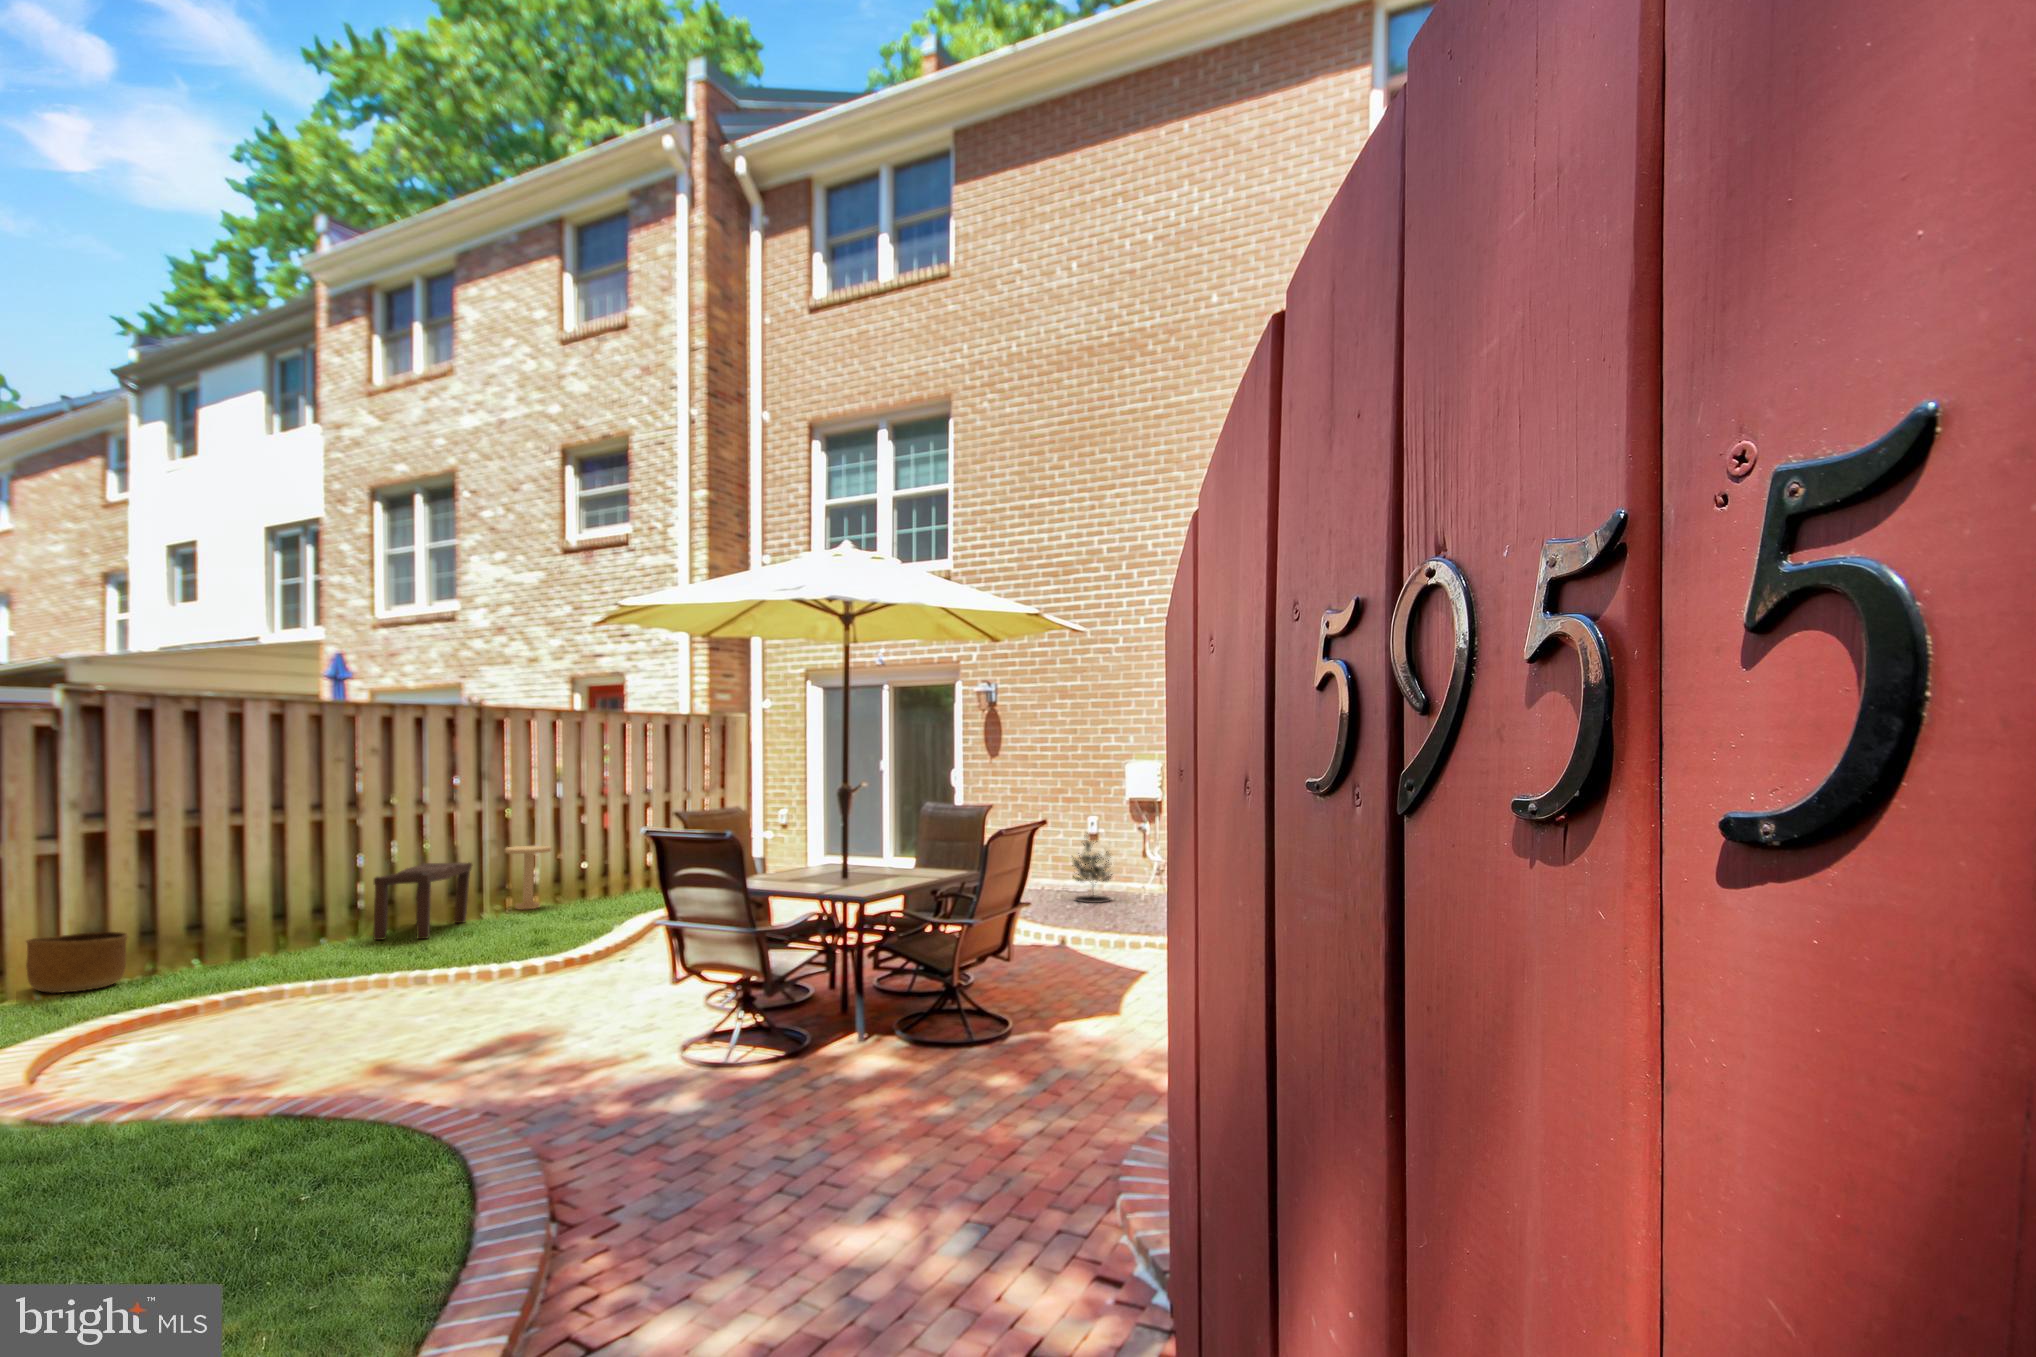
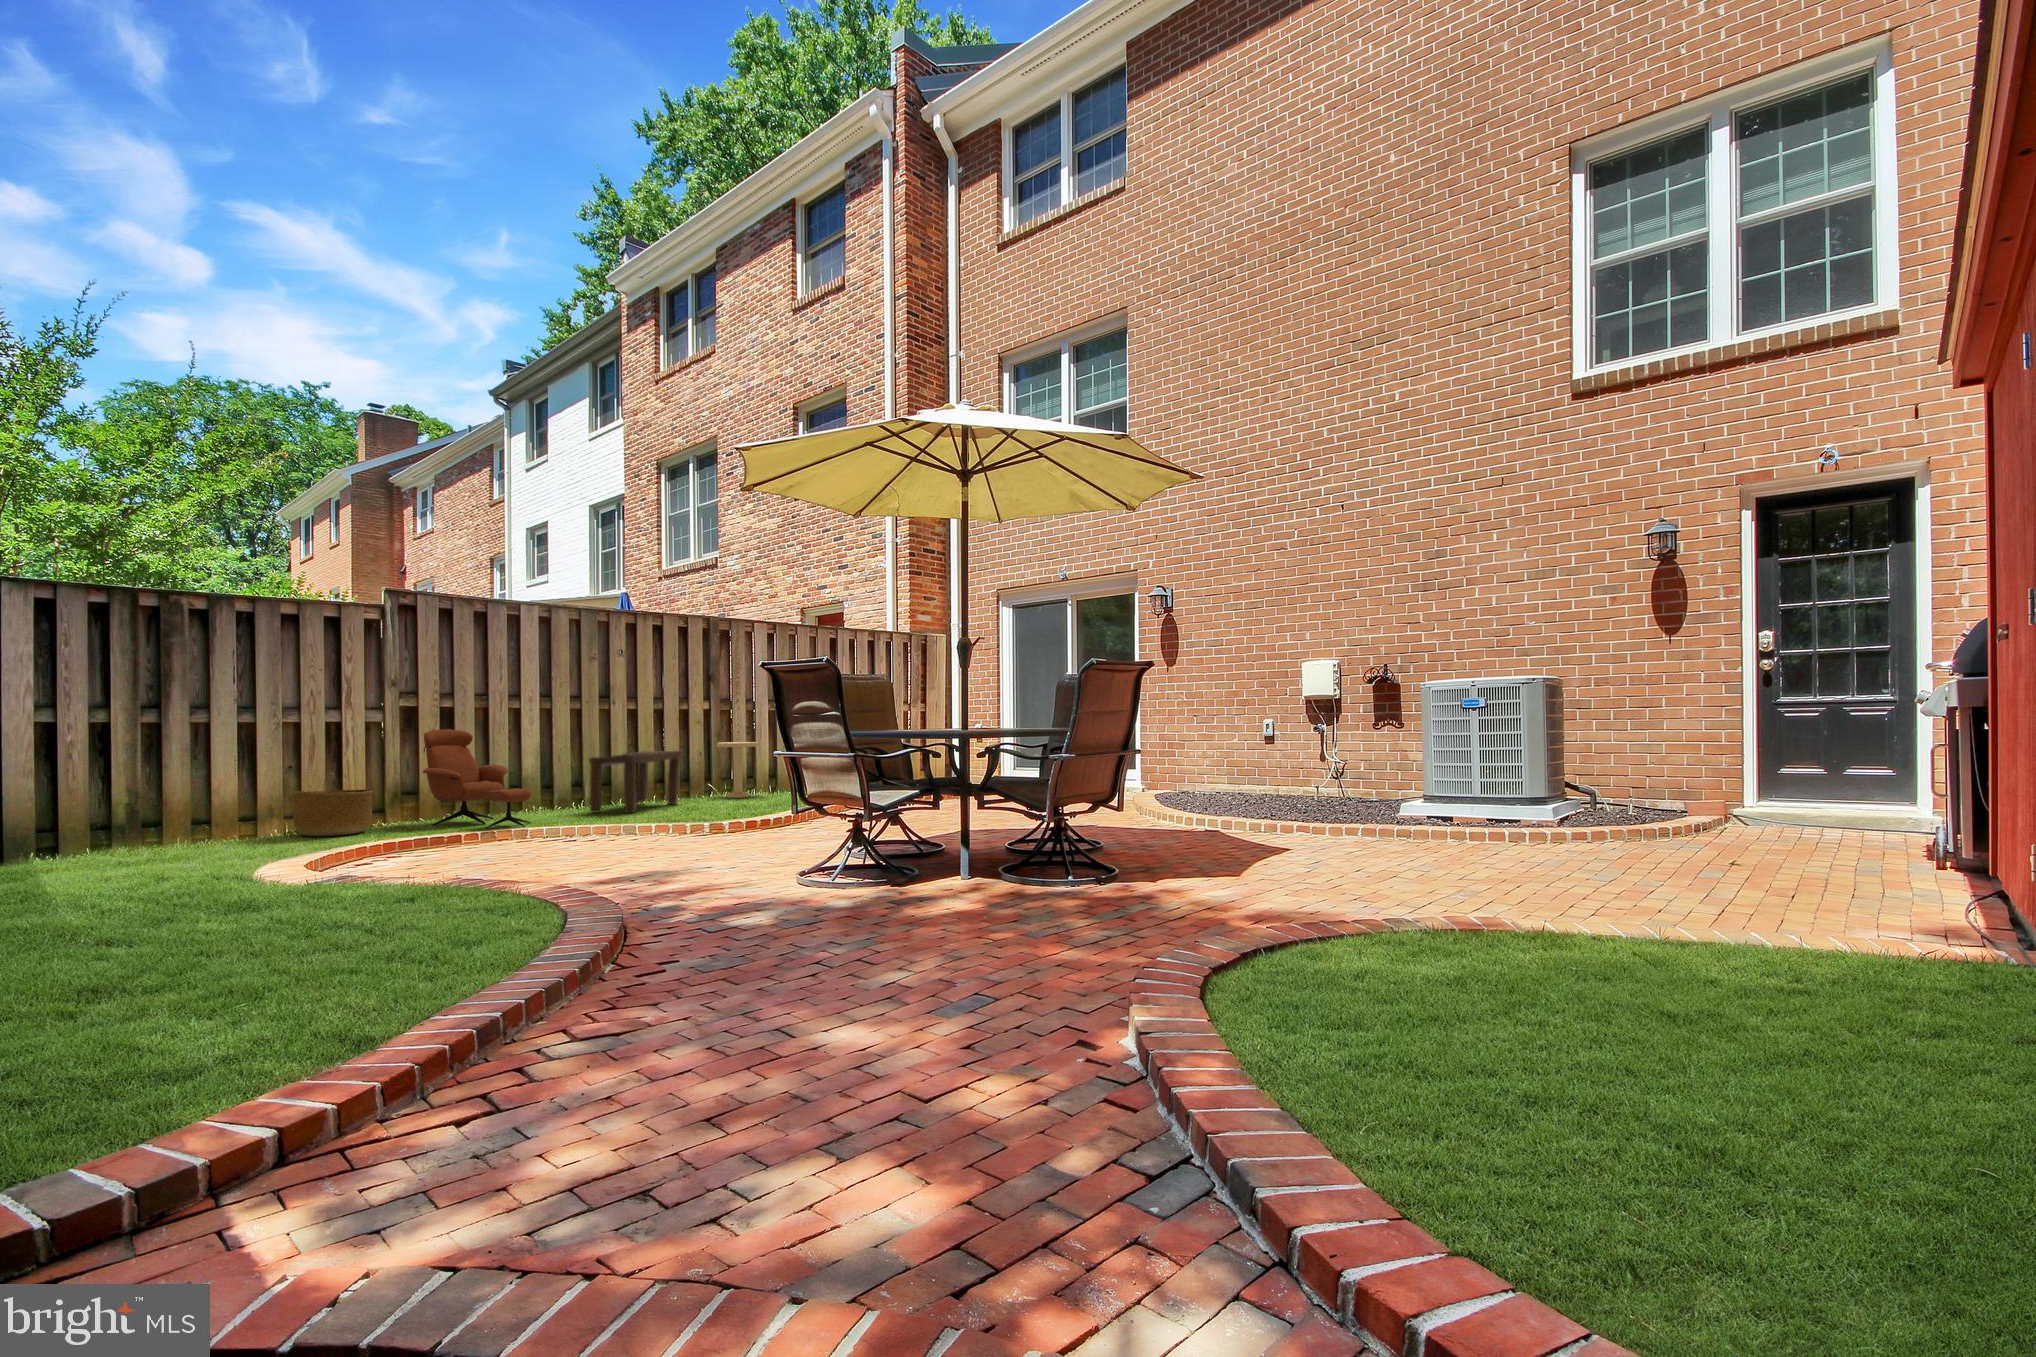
potted tree: present [1072,841,1112,903] -> none [1243,730,1292,802]
lounge chair: none [181,853,321,971] -> present [423,729,531,828]

